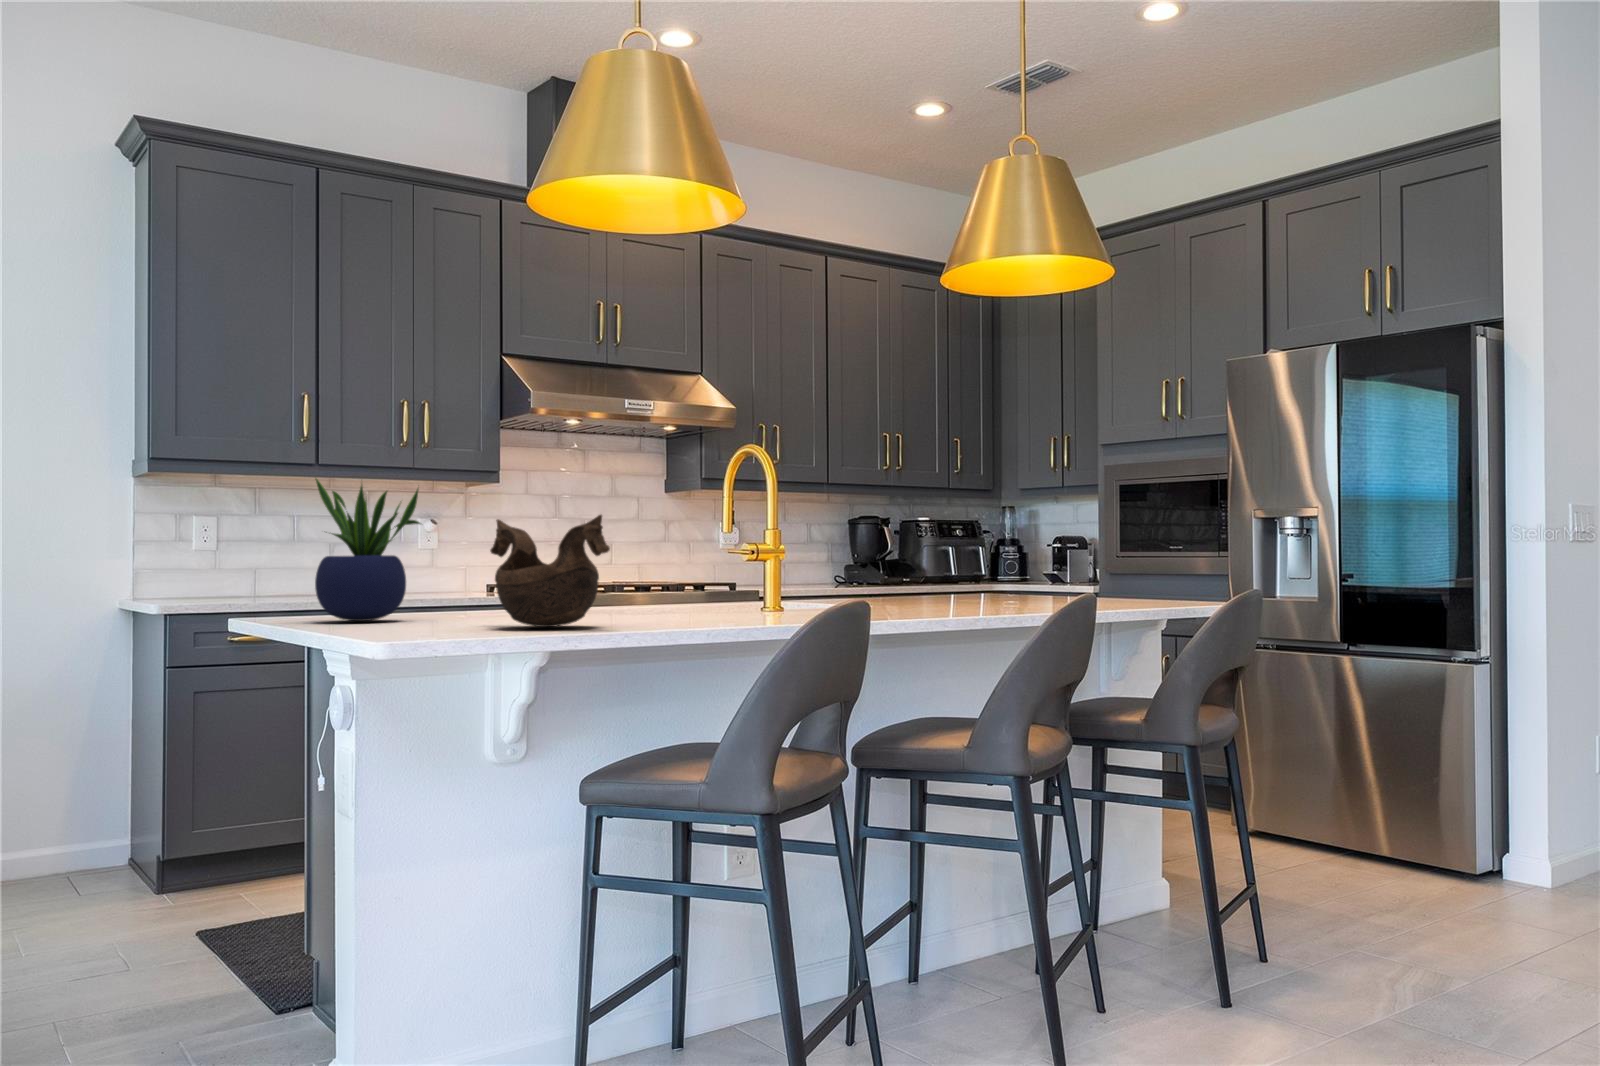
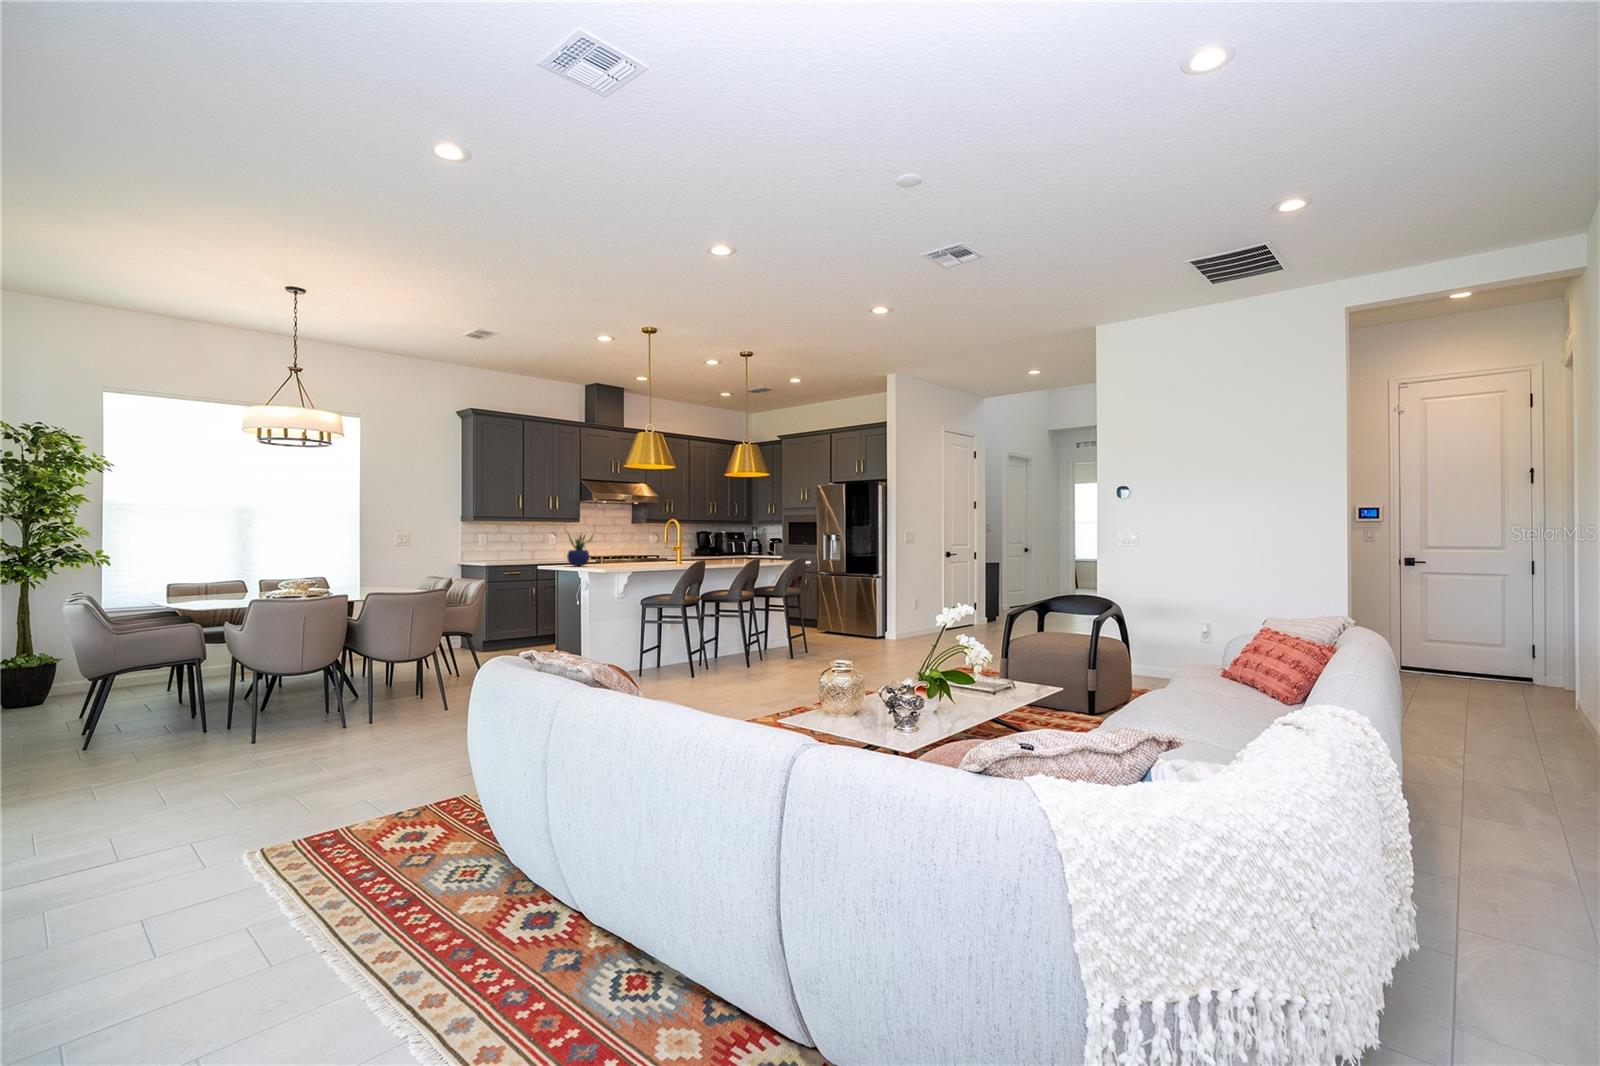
decorative bowl: present [490,515,610,627] -> none [616,541,648,566]

